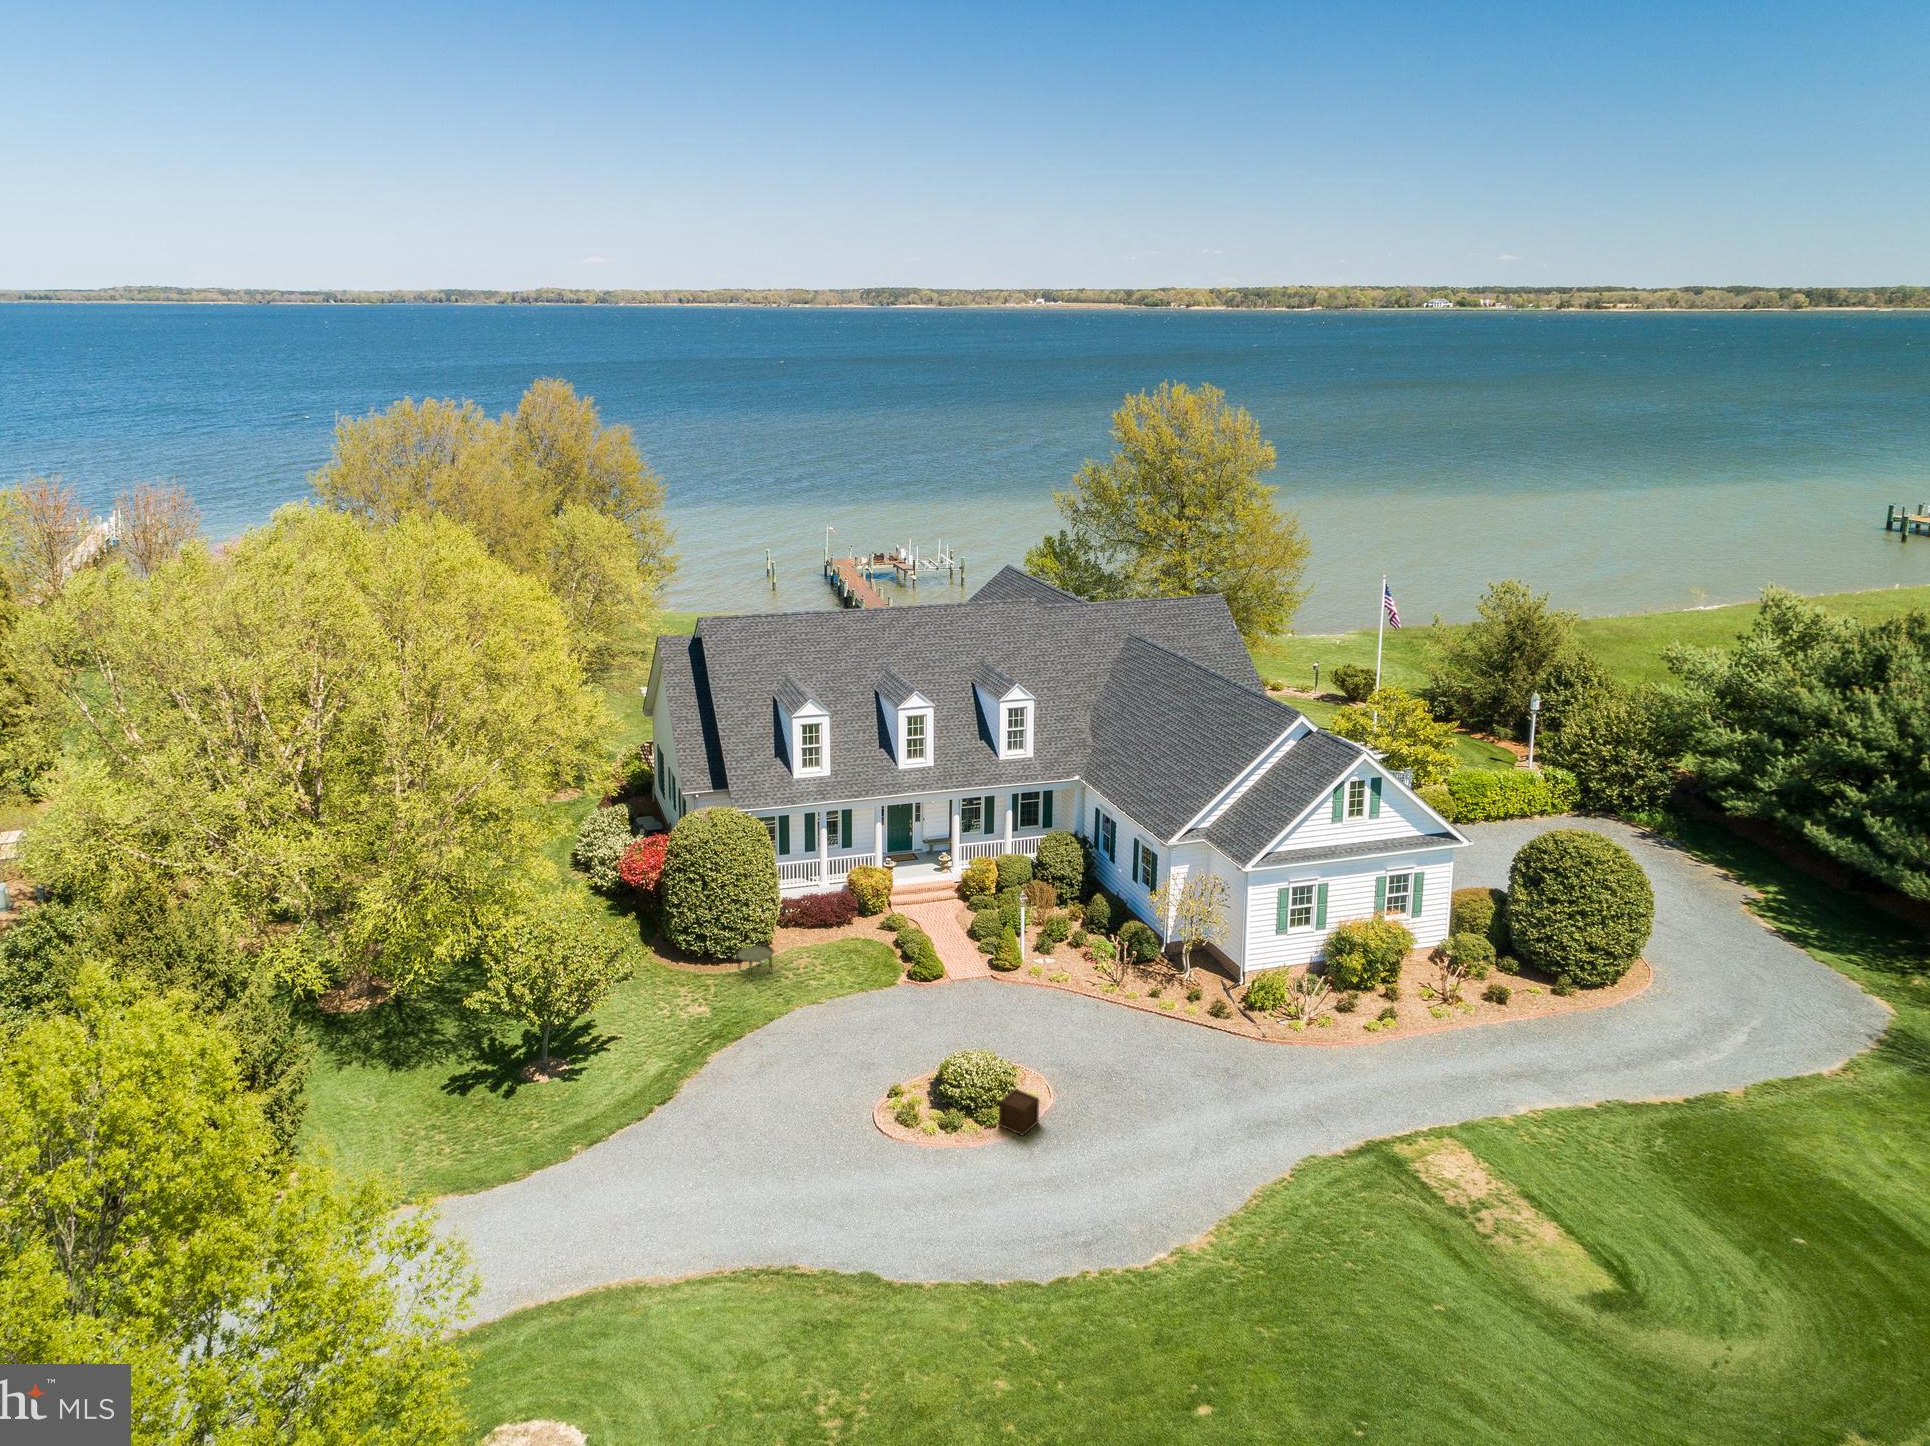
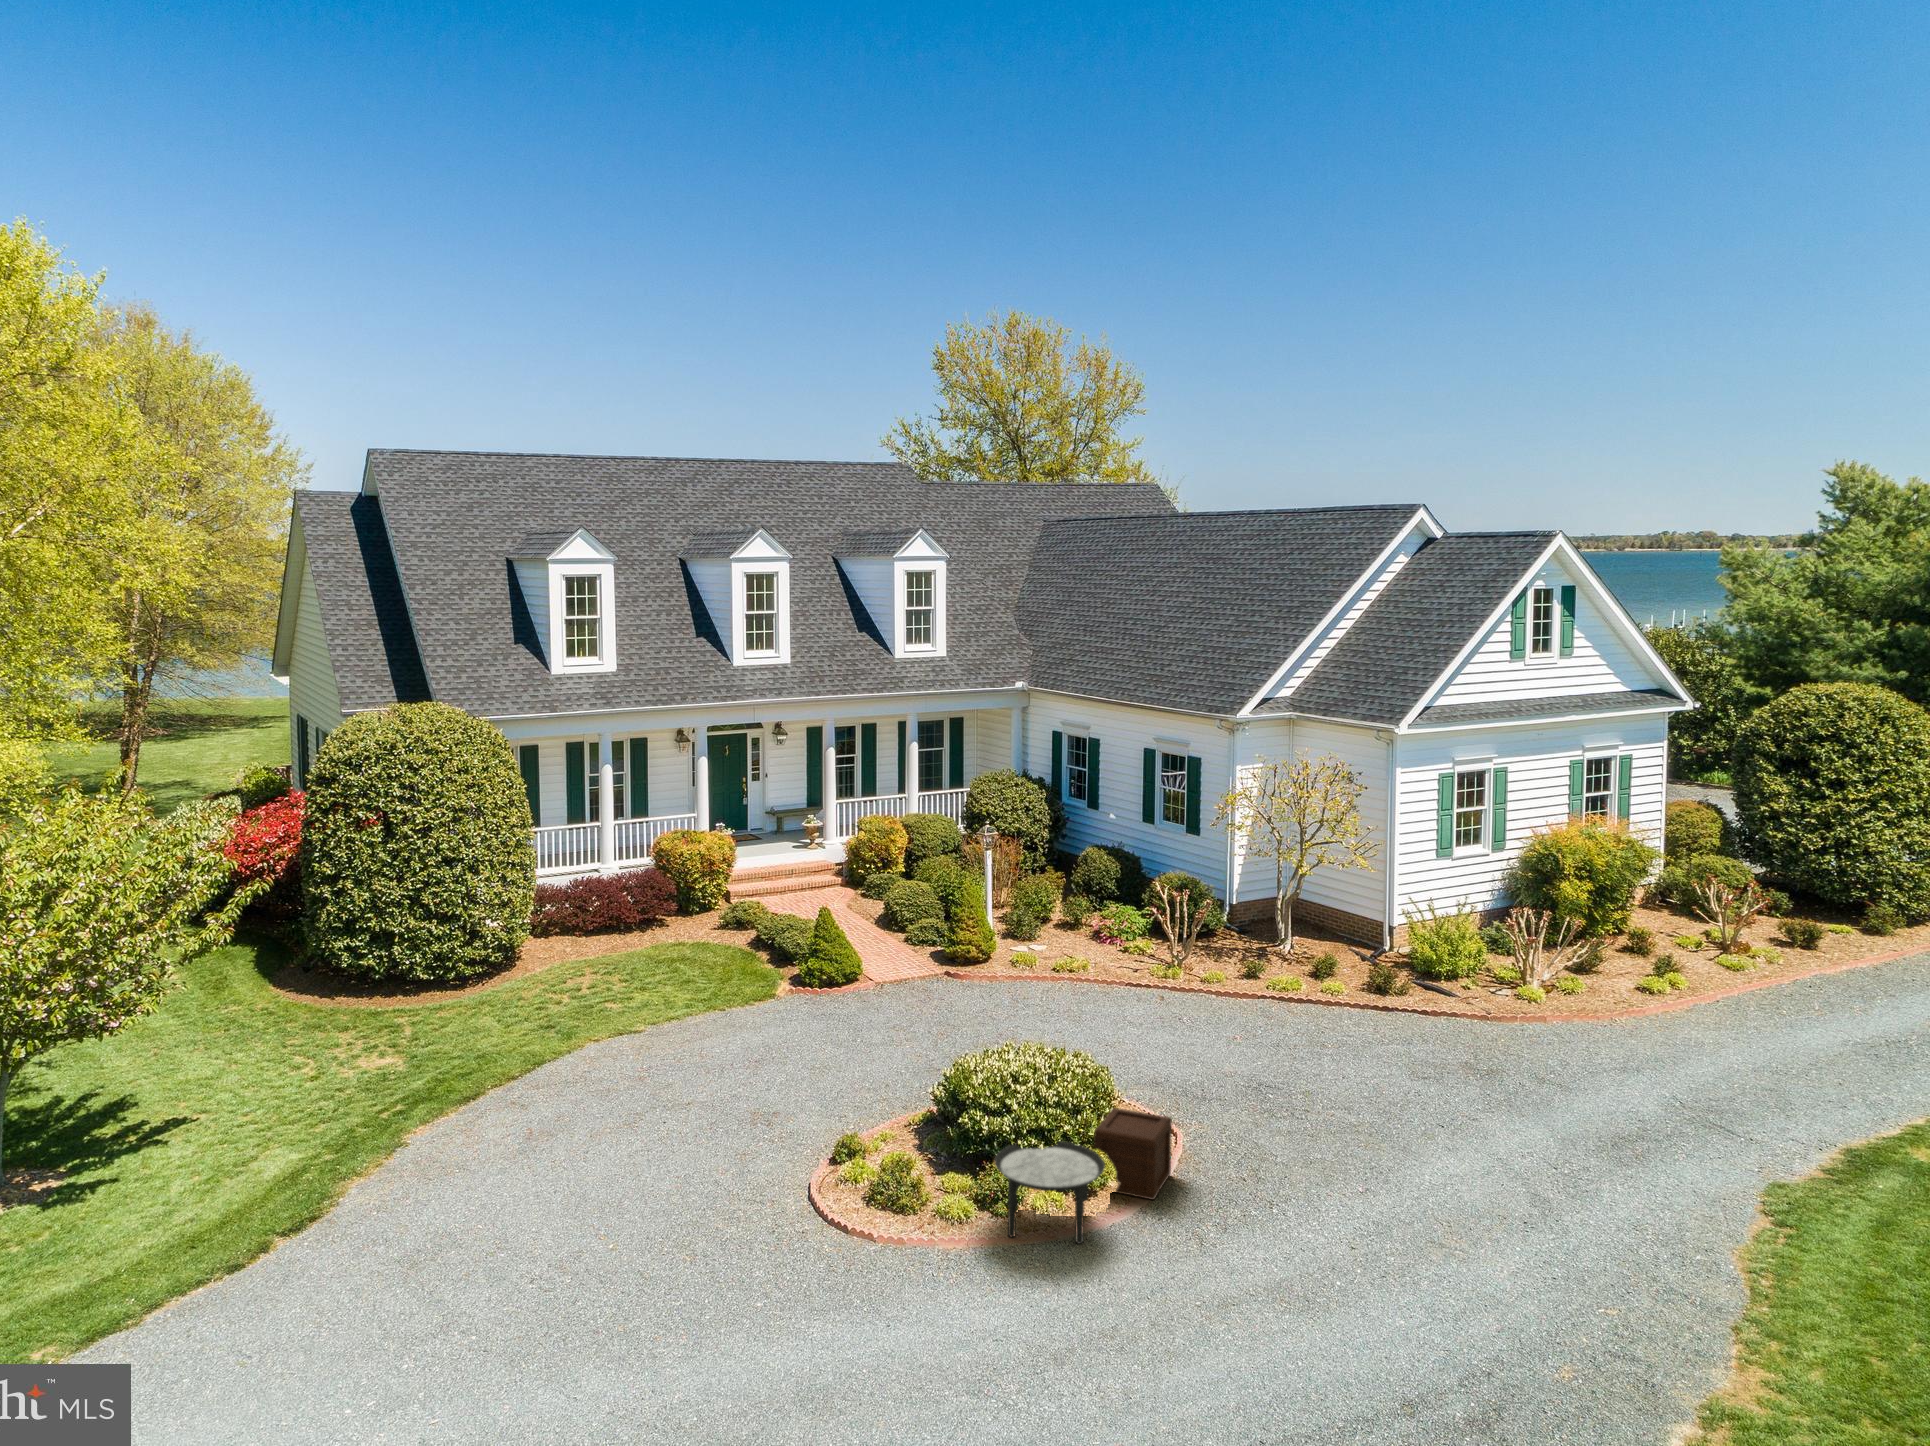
round table: present [735,944,774,981] -> present [995,1141,1105,1244]

